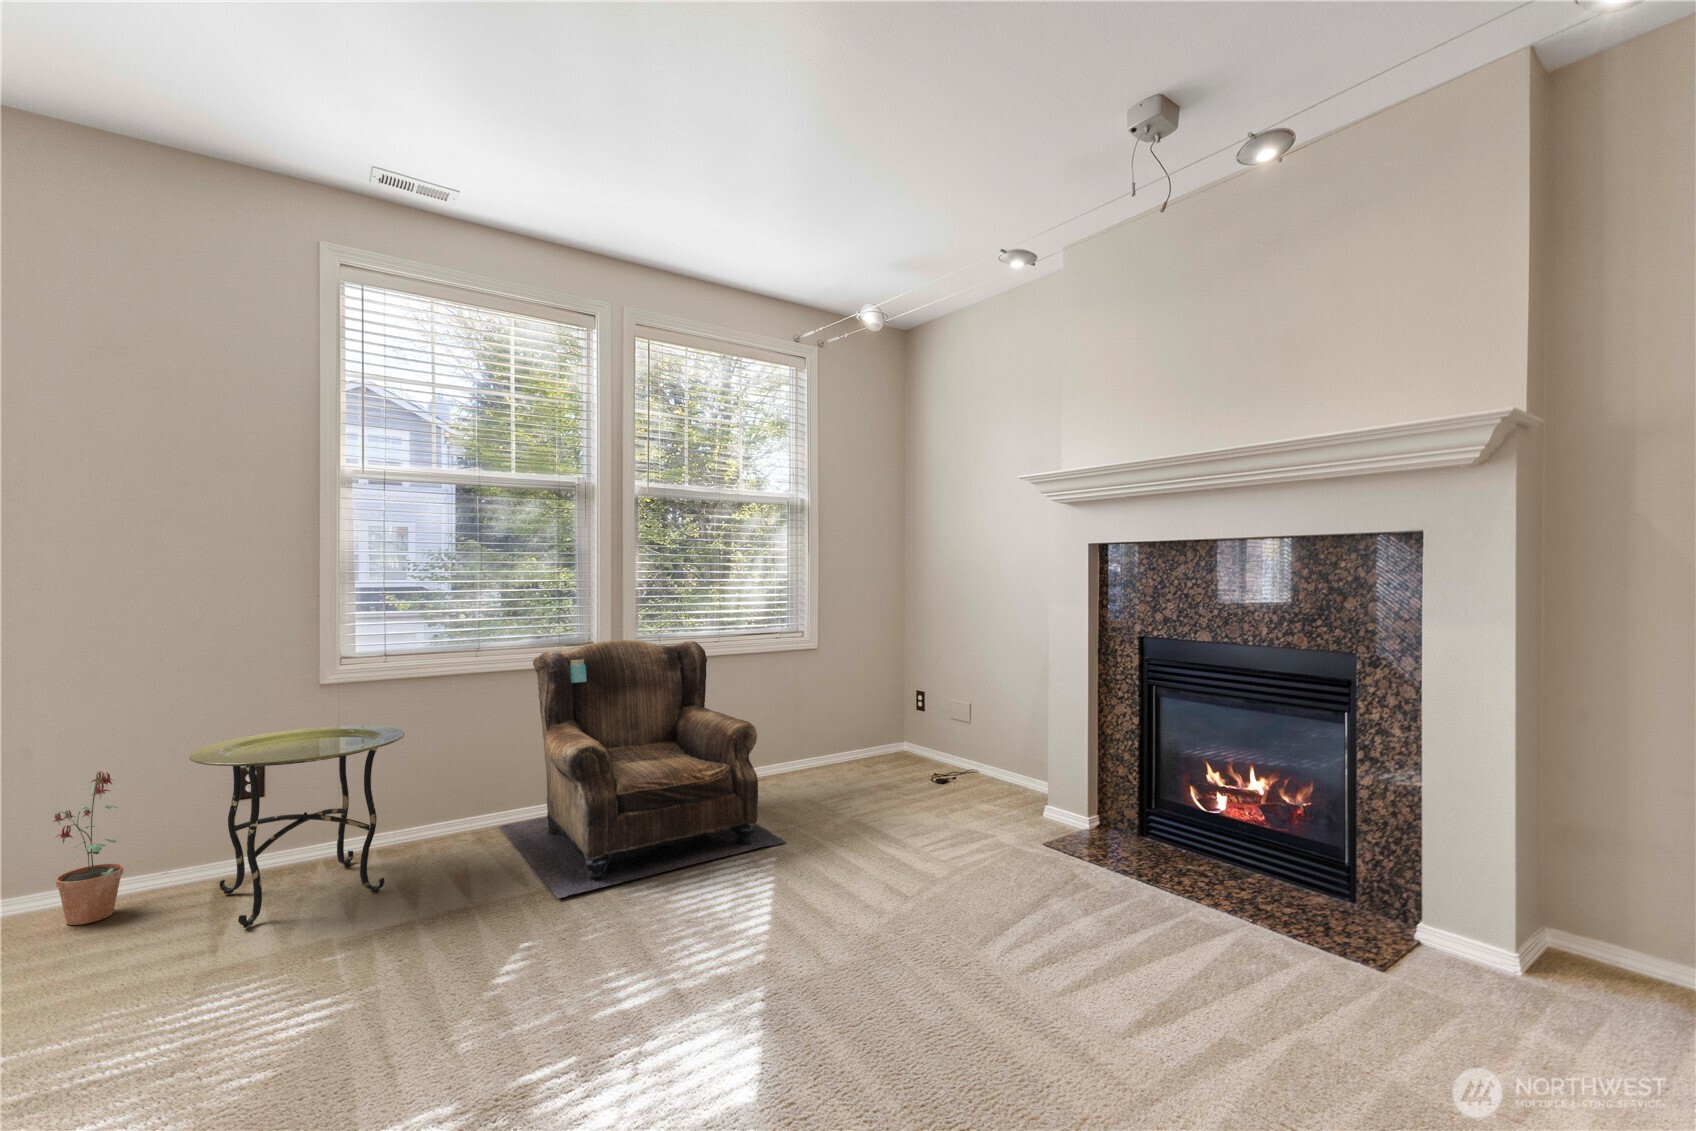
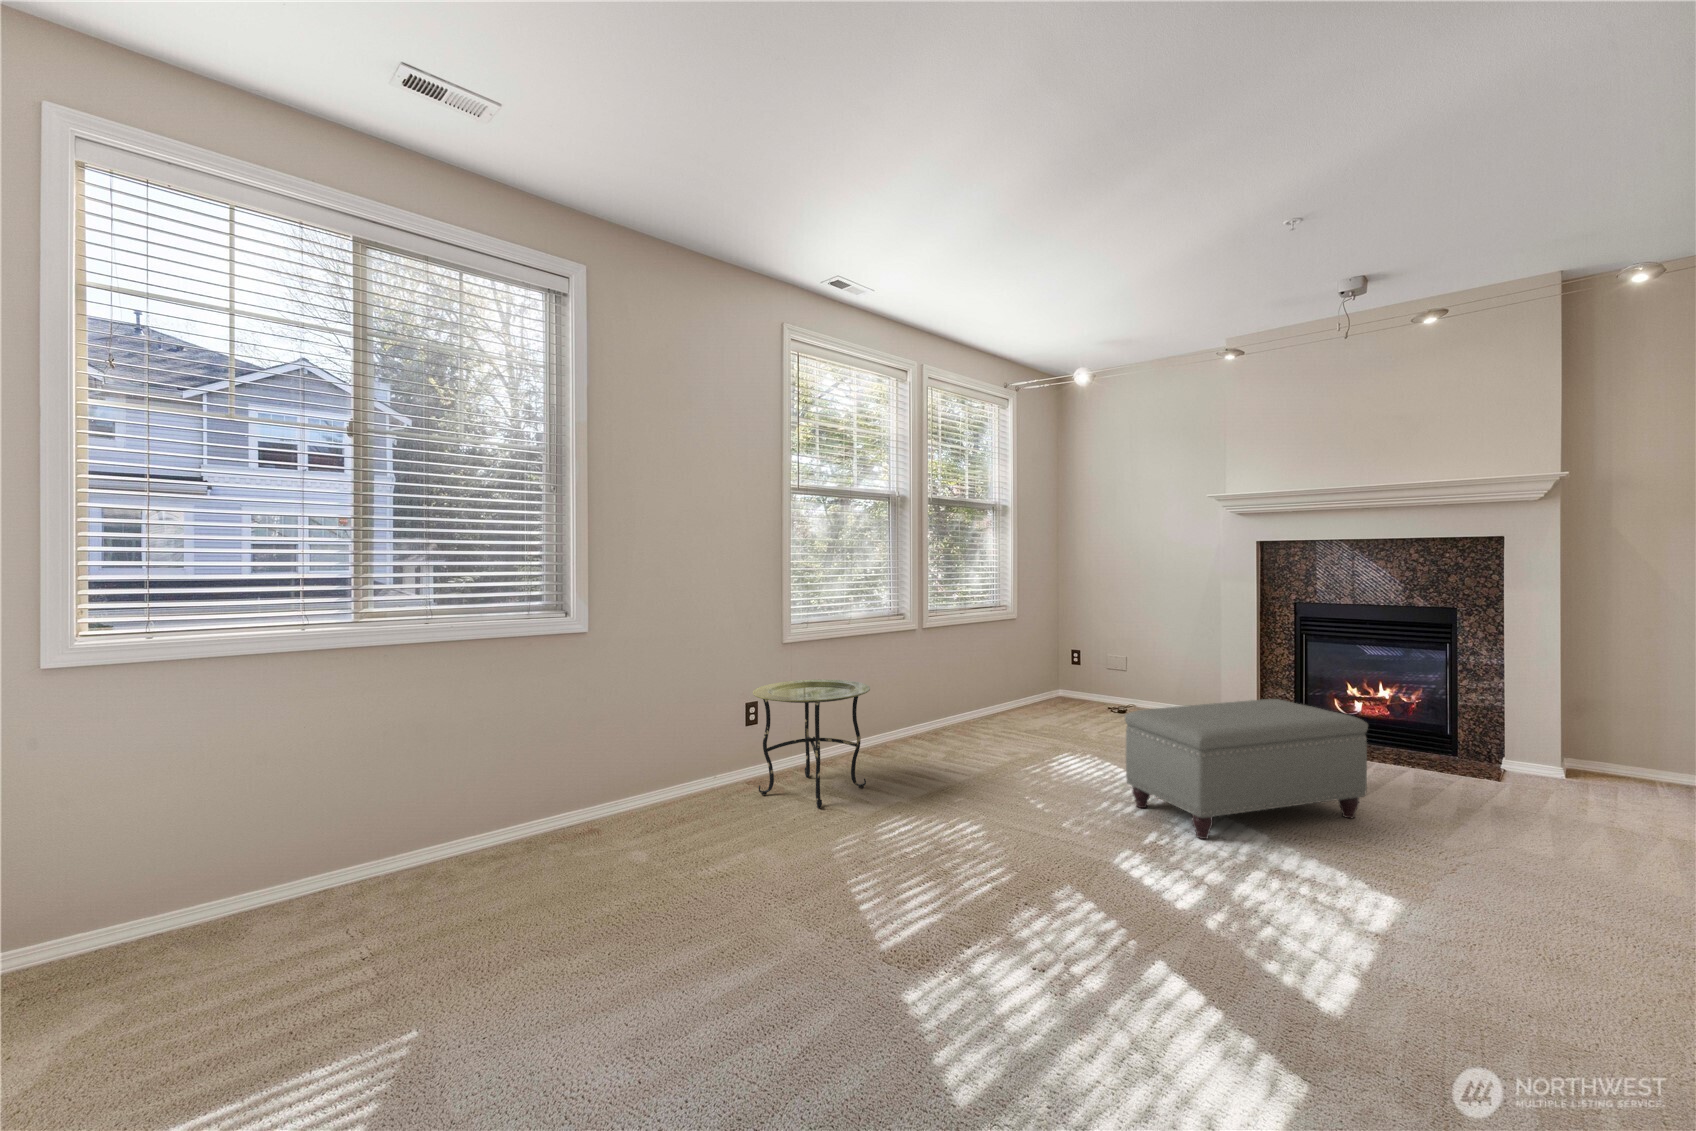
armchair: present [498,640,786,898] -> none [866,616,1080,783]
potted plant: present [53,771,123,925] -> none [667,713,719,815]
ottoman: none [674,797,1056,1068] -> present [1125,699,1368,839]

